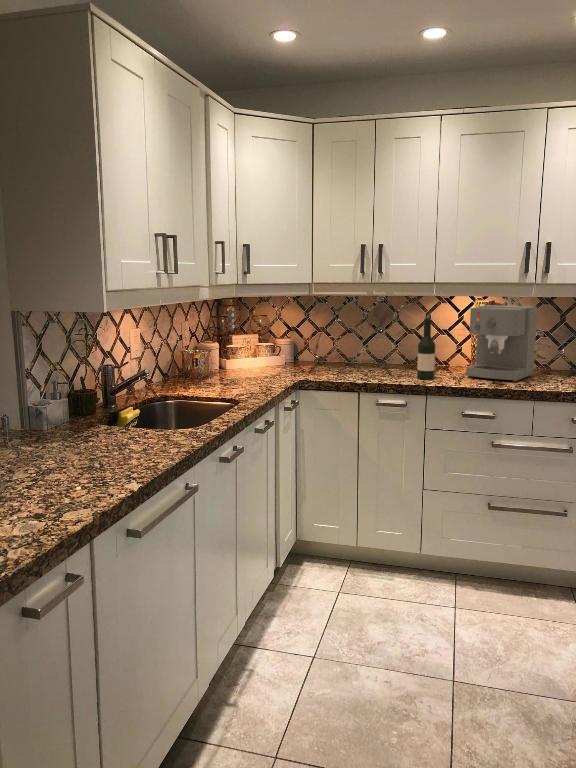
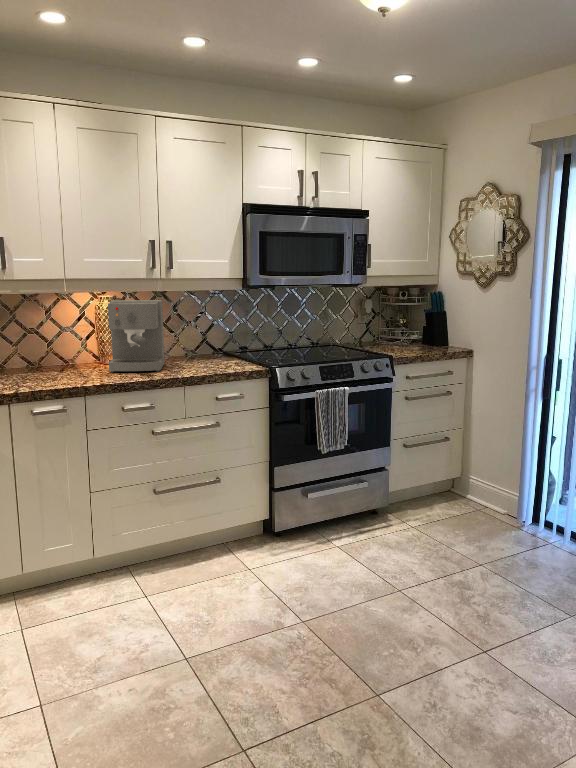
wine bottle: present [417,317,435,380] -> none [60,315,80,380]

